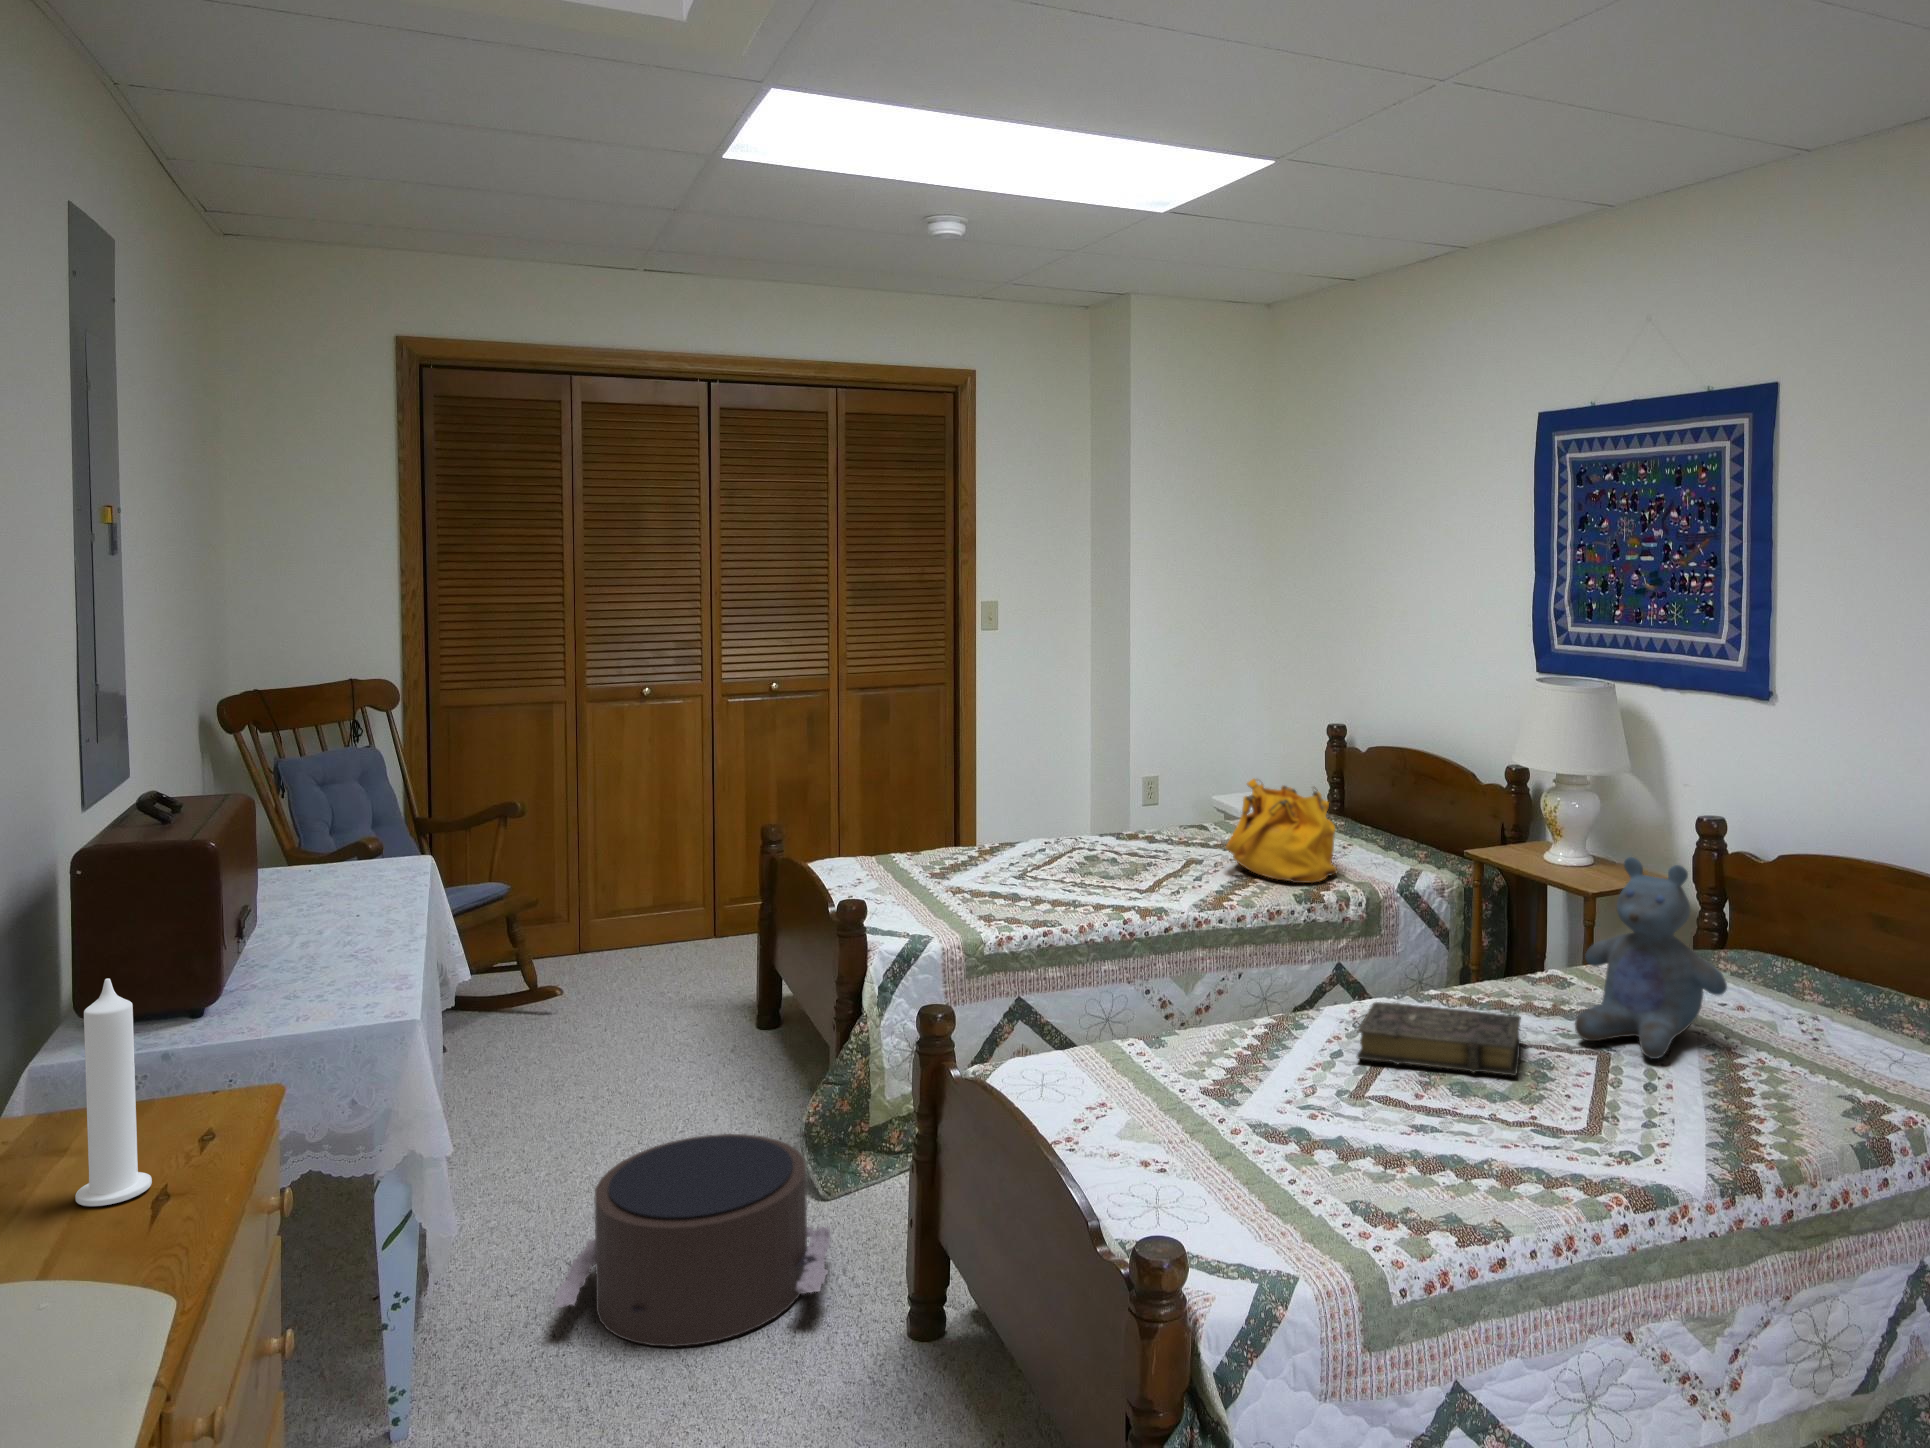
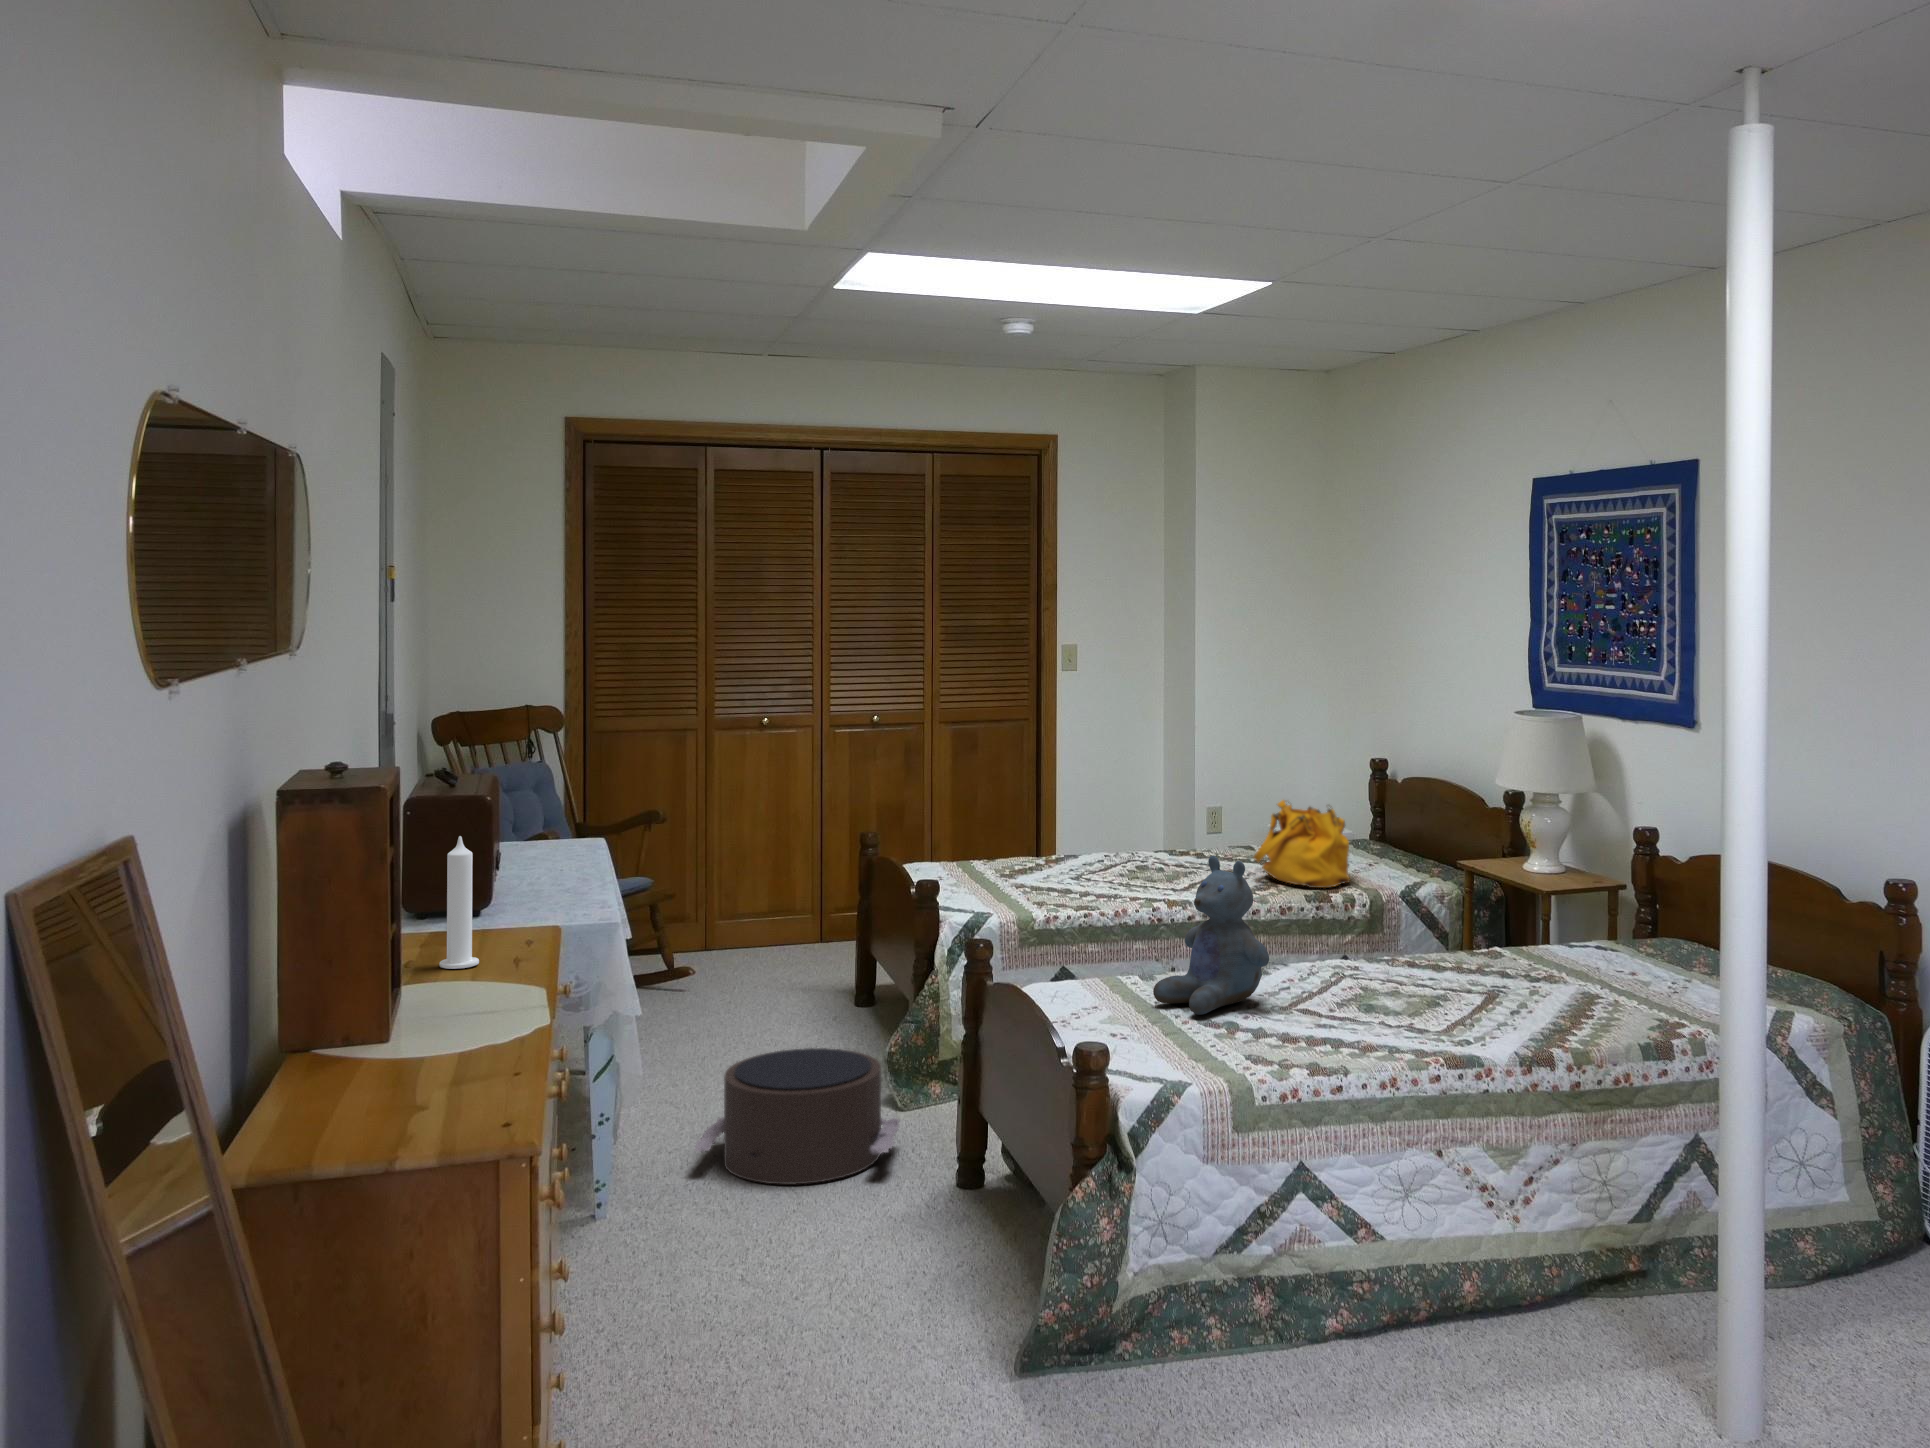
stuffed bear: present [1575,857,1727,1059] -> present [1153,856,1269,1015]
book: present [1357,1002,1521,1076] -> none [1296,953,1432,1000]

